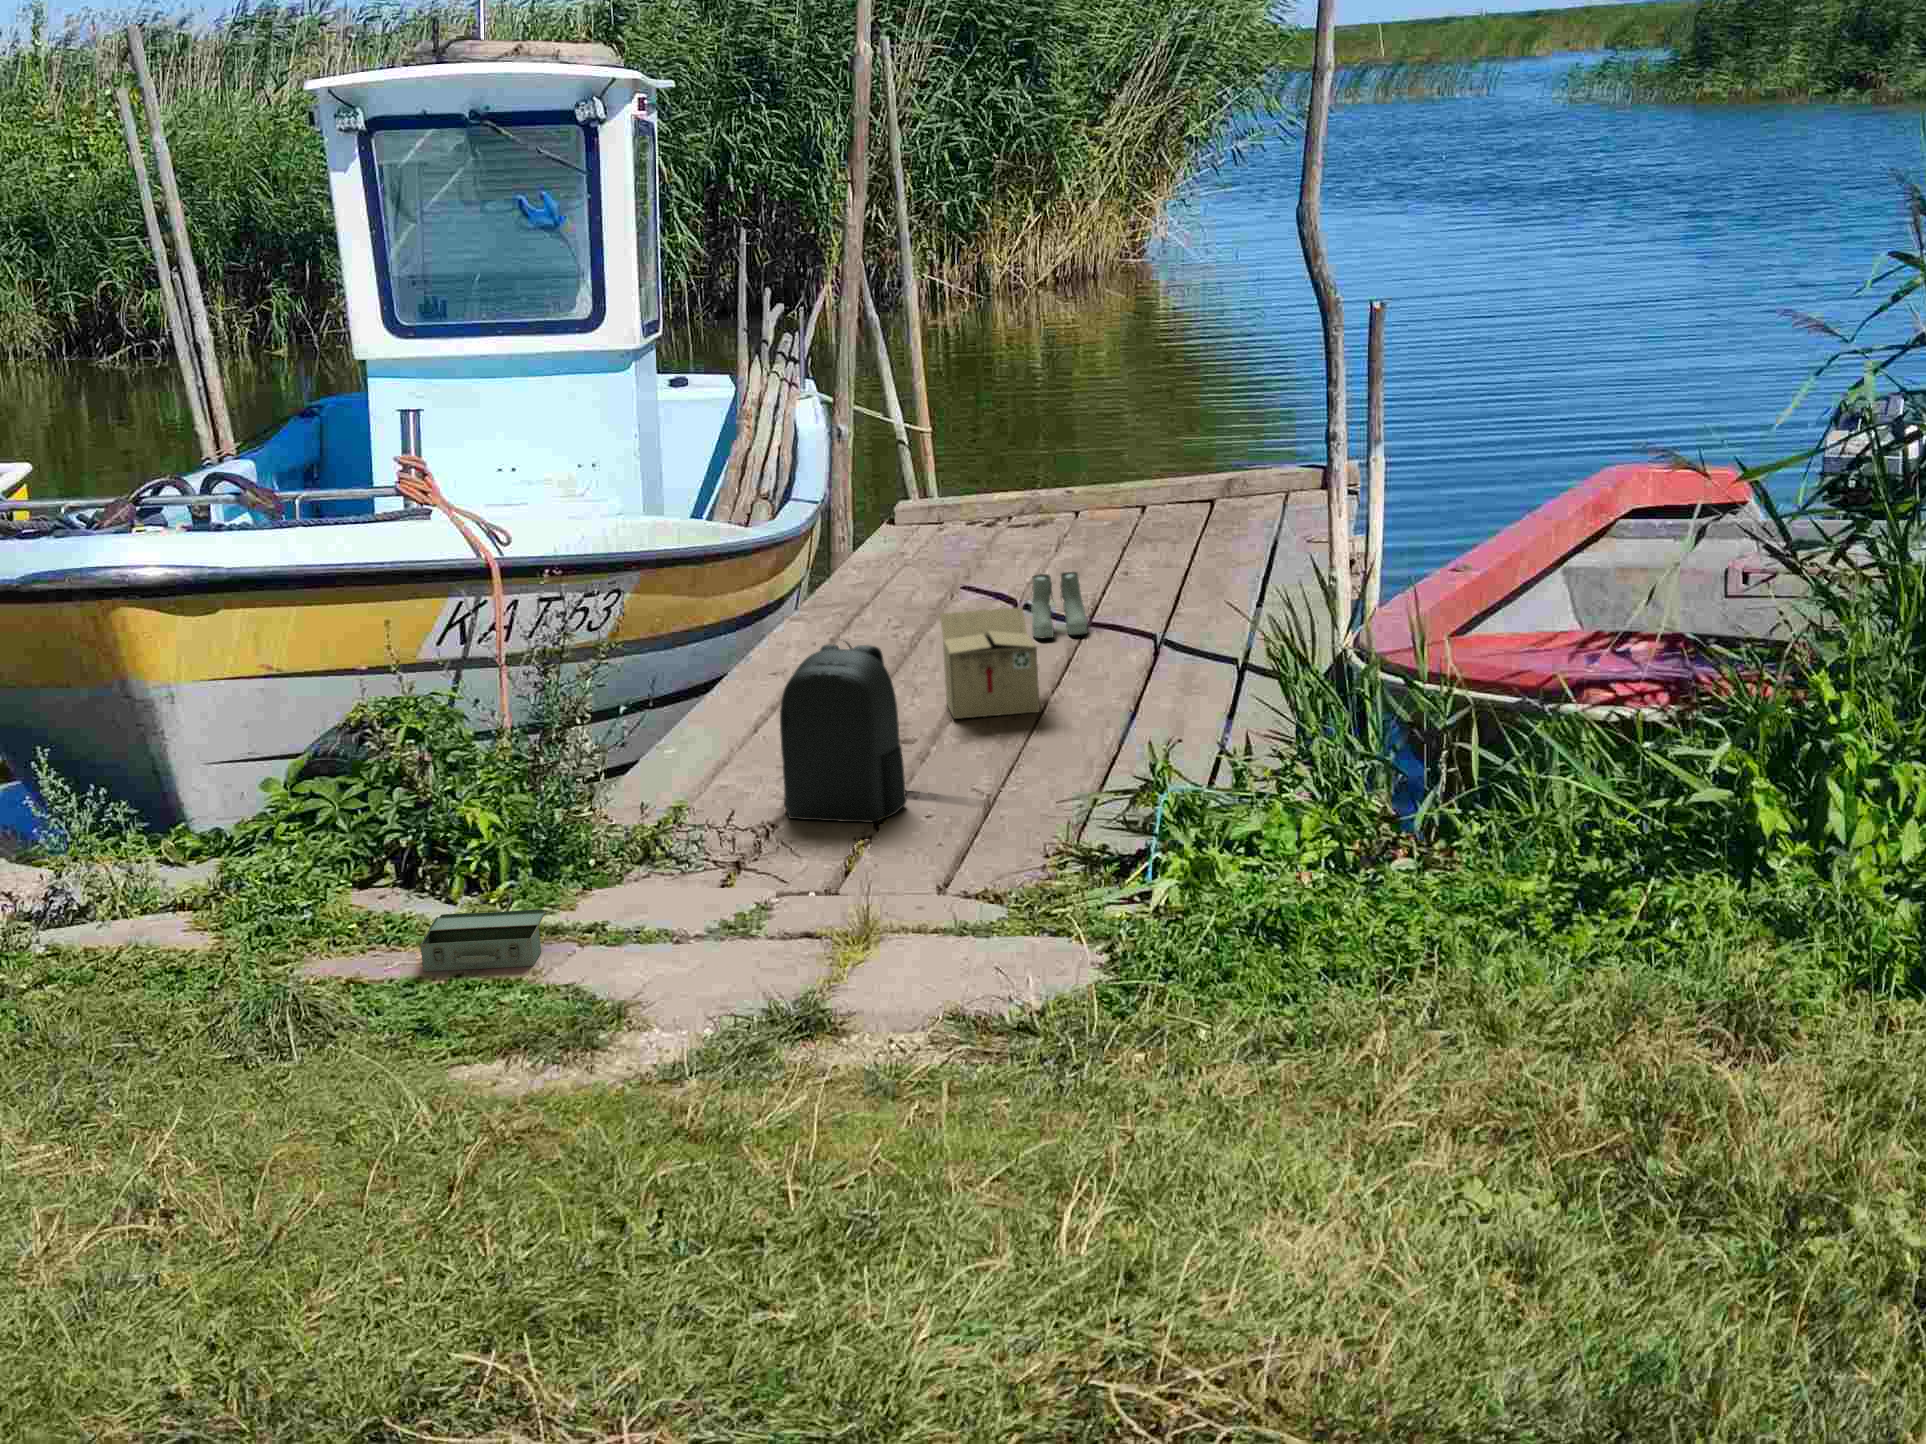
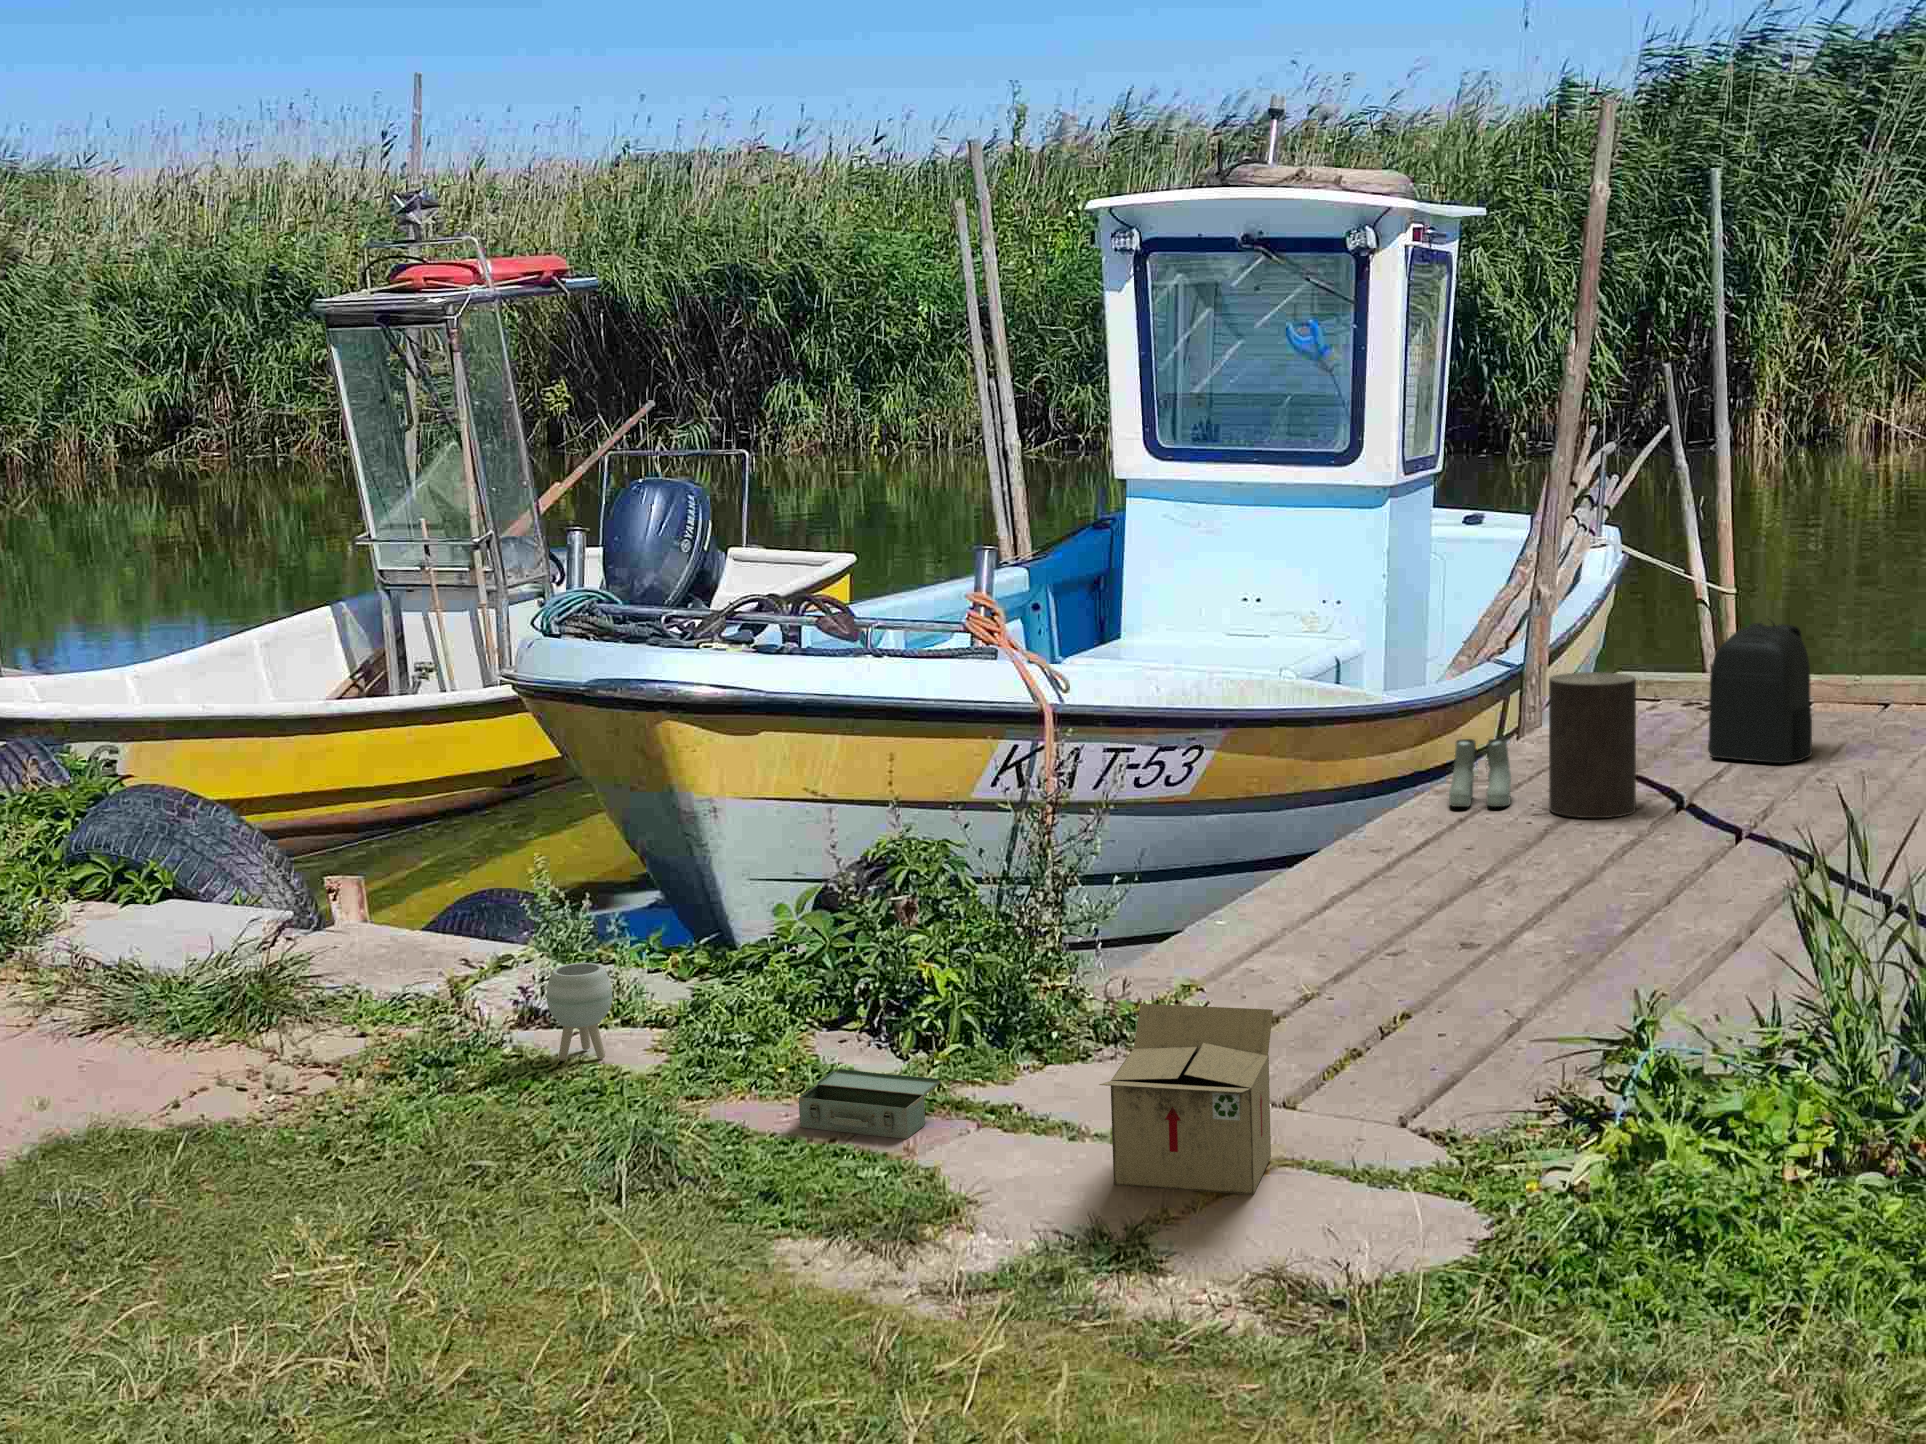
stool: none [907,497,986,625] -> present [1549,672,1636,818]
boots: present [1031,572,1087,638] -> present [1449,739,1511,807]
cardboard box: present [940,607,1040,719] -> present [1099,1004,1273,1195]
backpack: present [780,641,907,823] -> present [1708,619,1812,763]
planter: none [104,851,173,950] -> present [547,963,612,1061]

